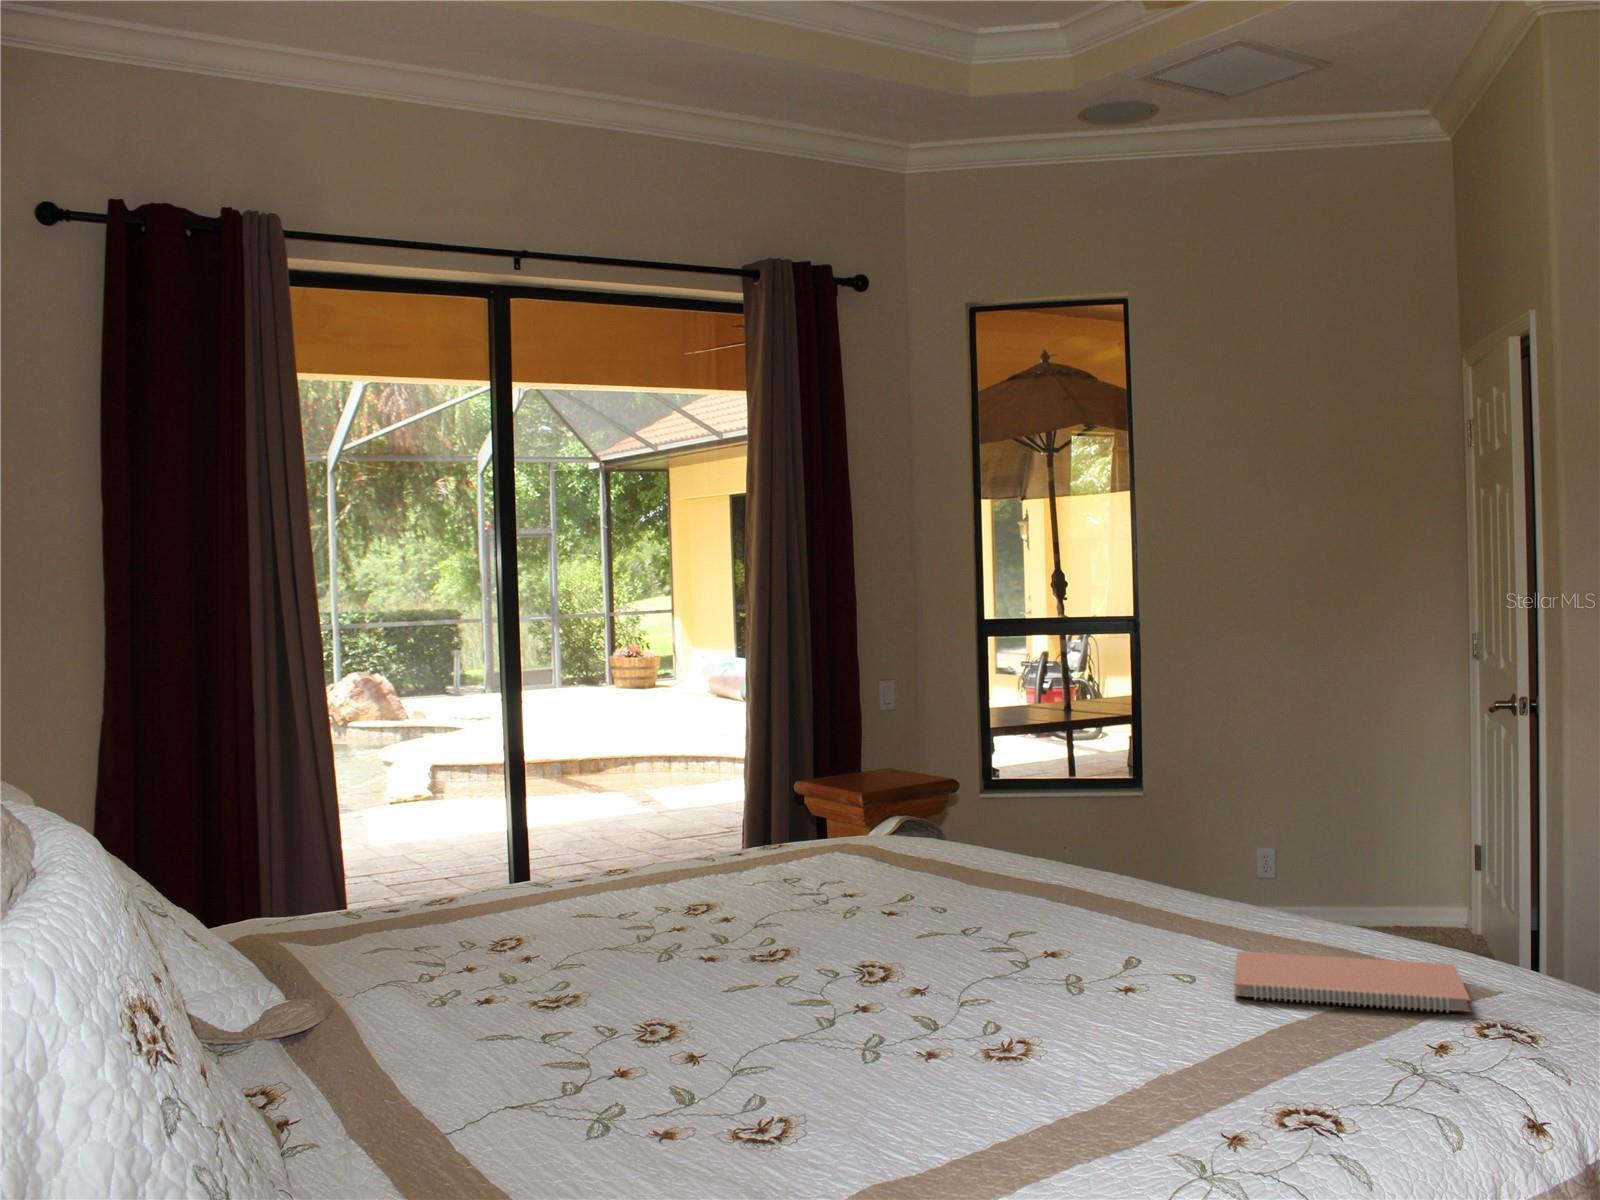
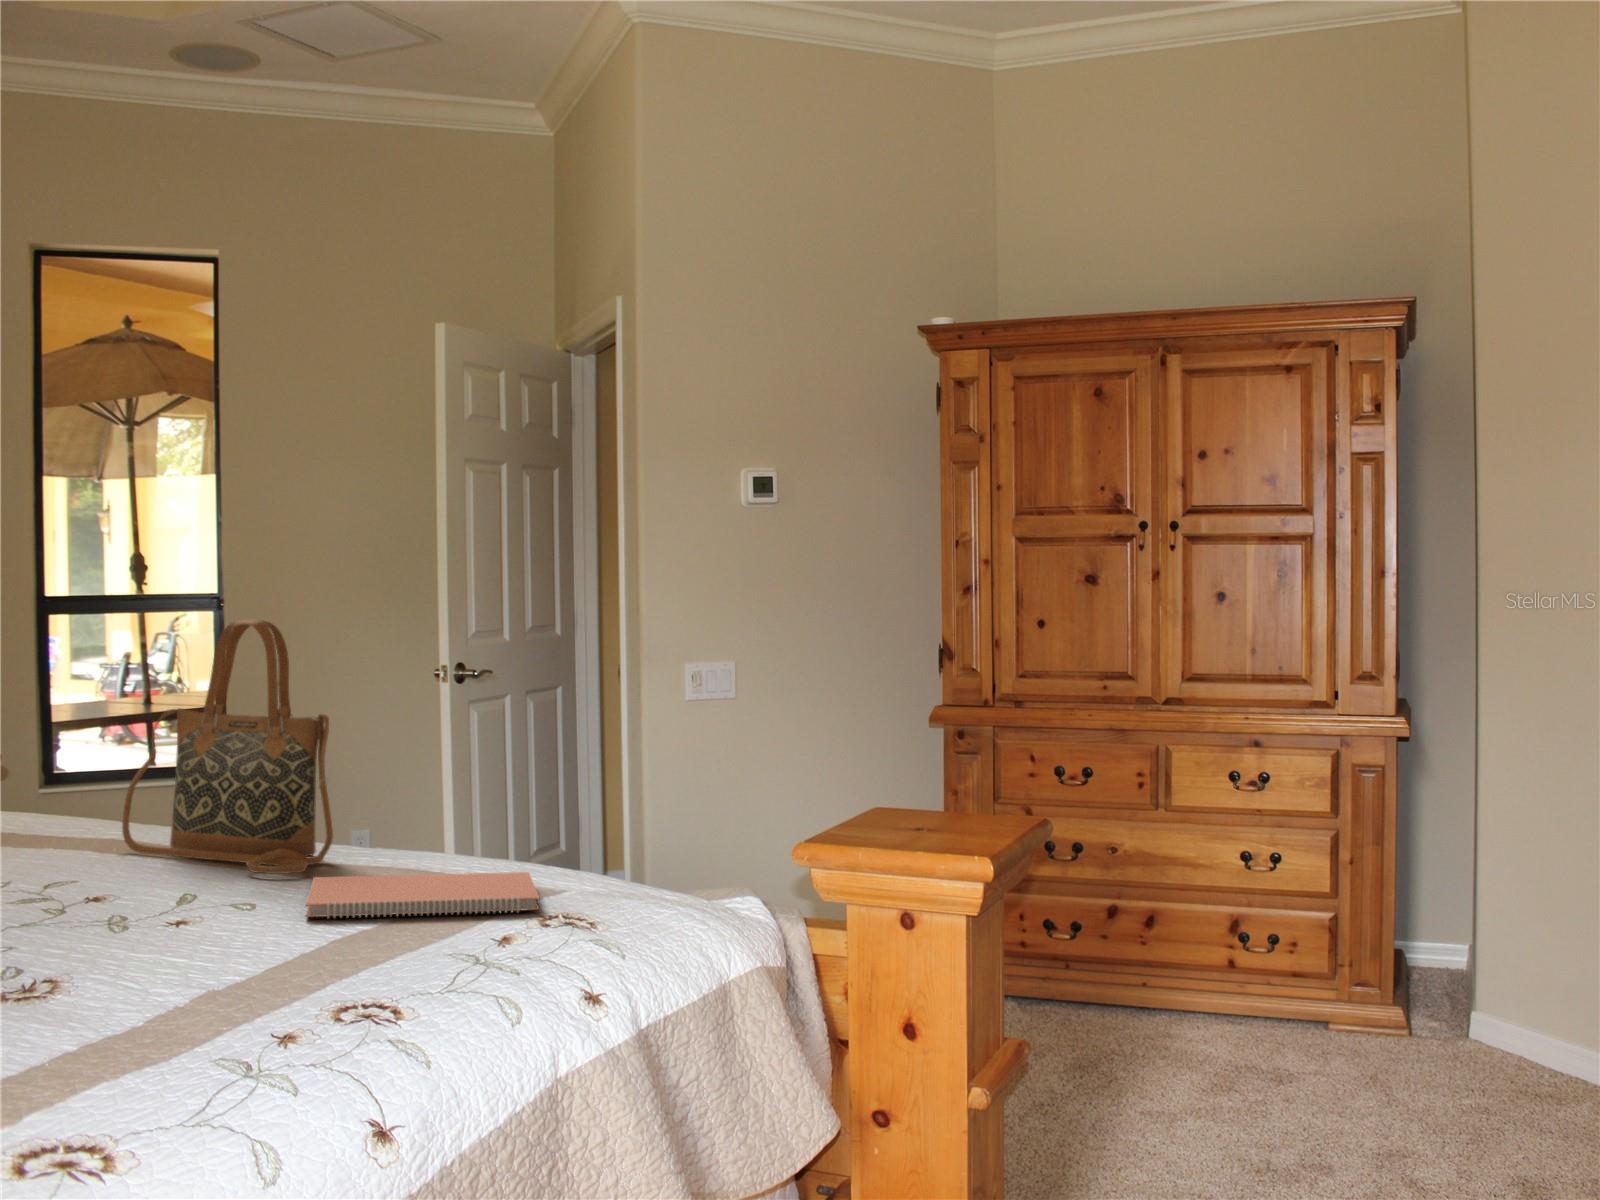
handbag: none [1067,704,1250,942] -> present [122,620,333,874]

